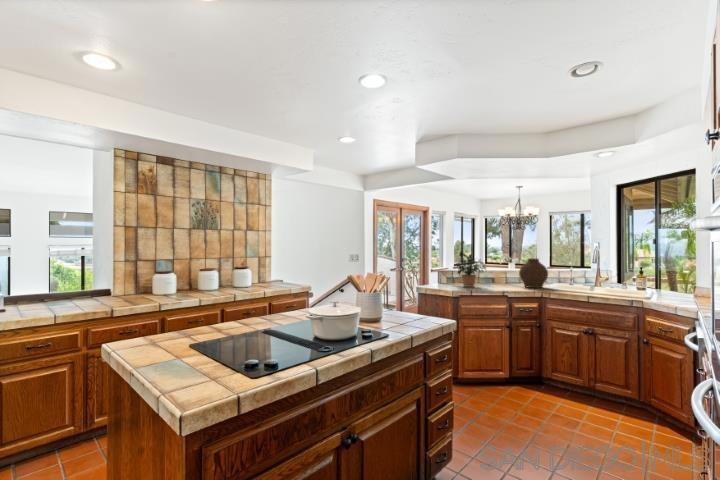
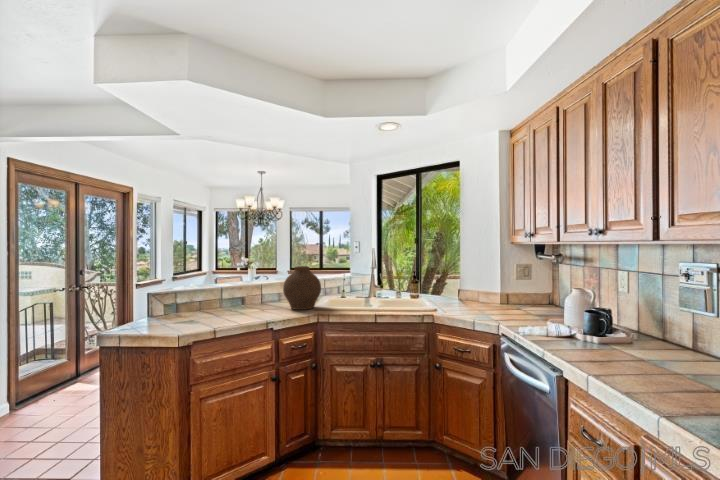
potted plant: present [456,252,486,287] -> none [180,260,238,321]

